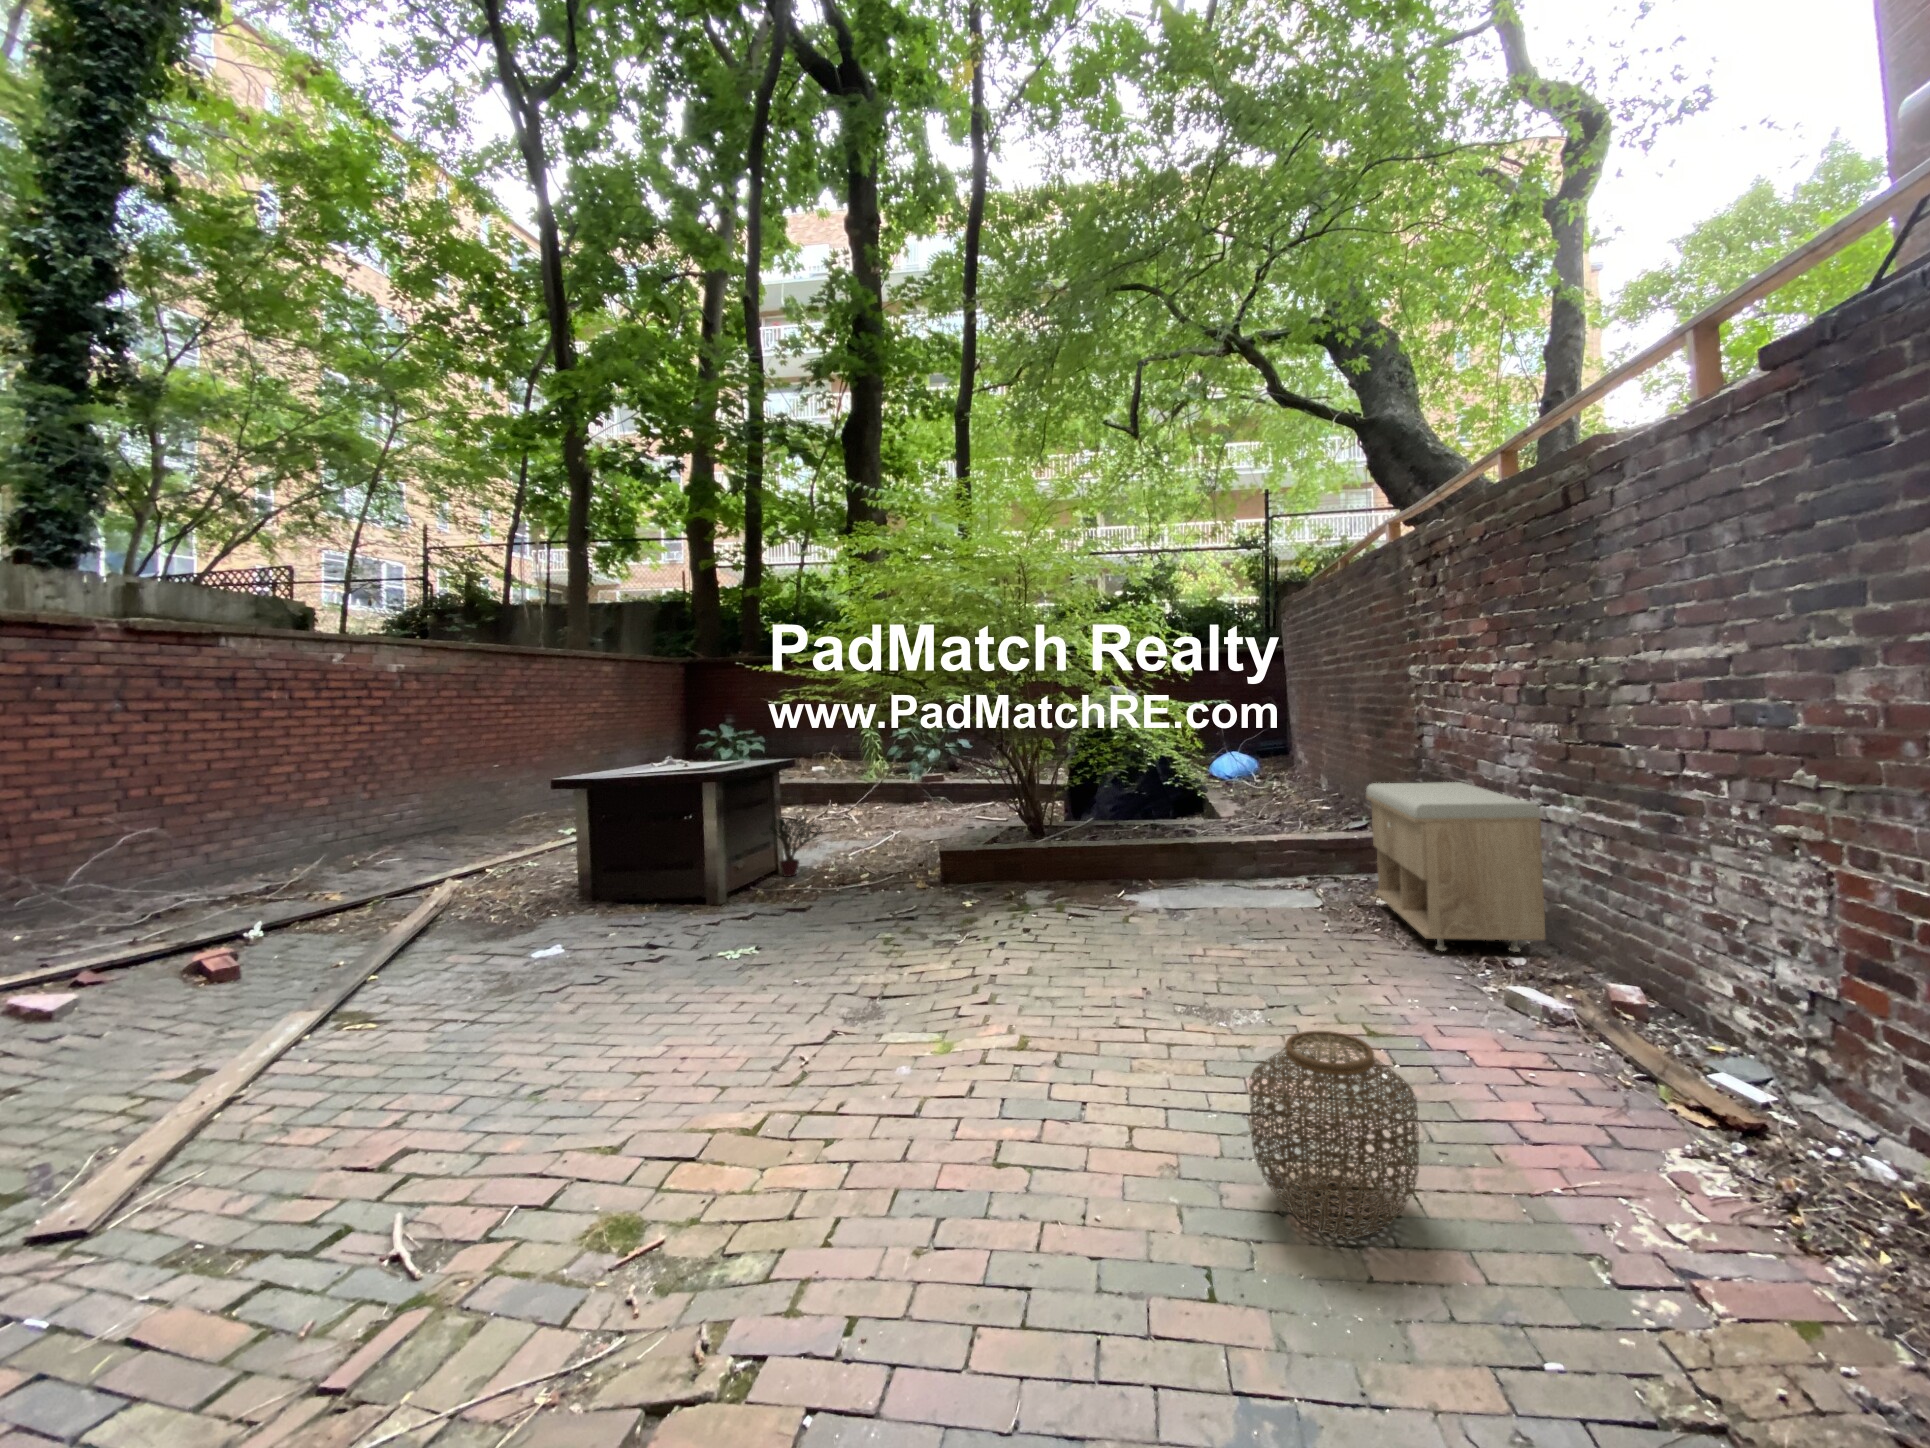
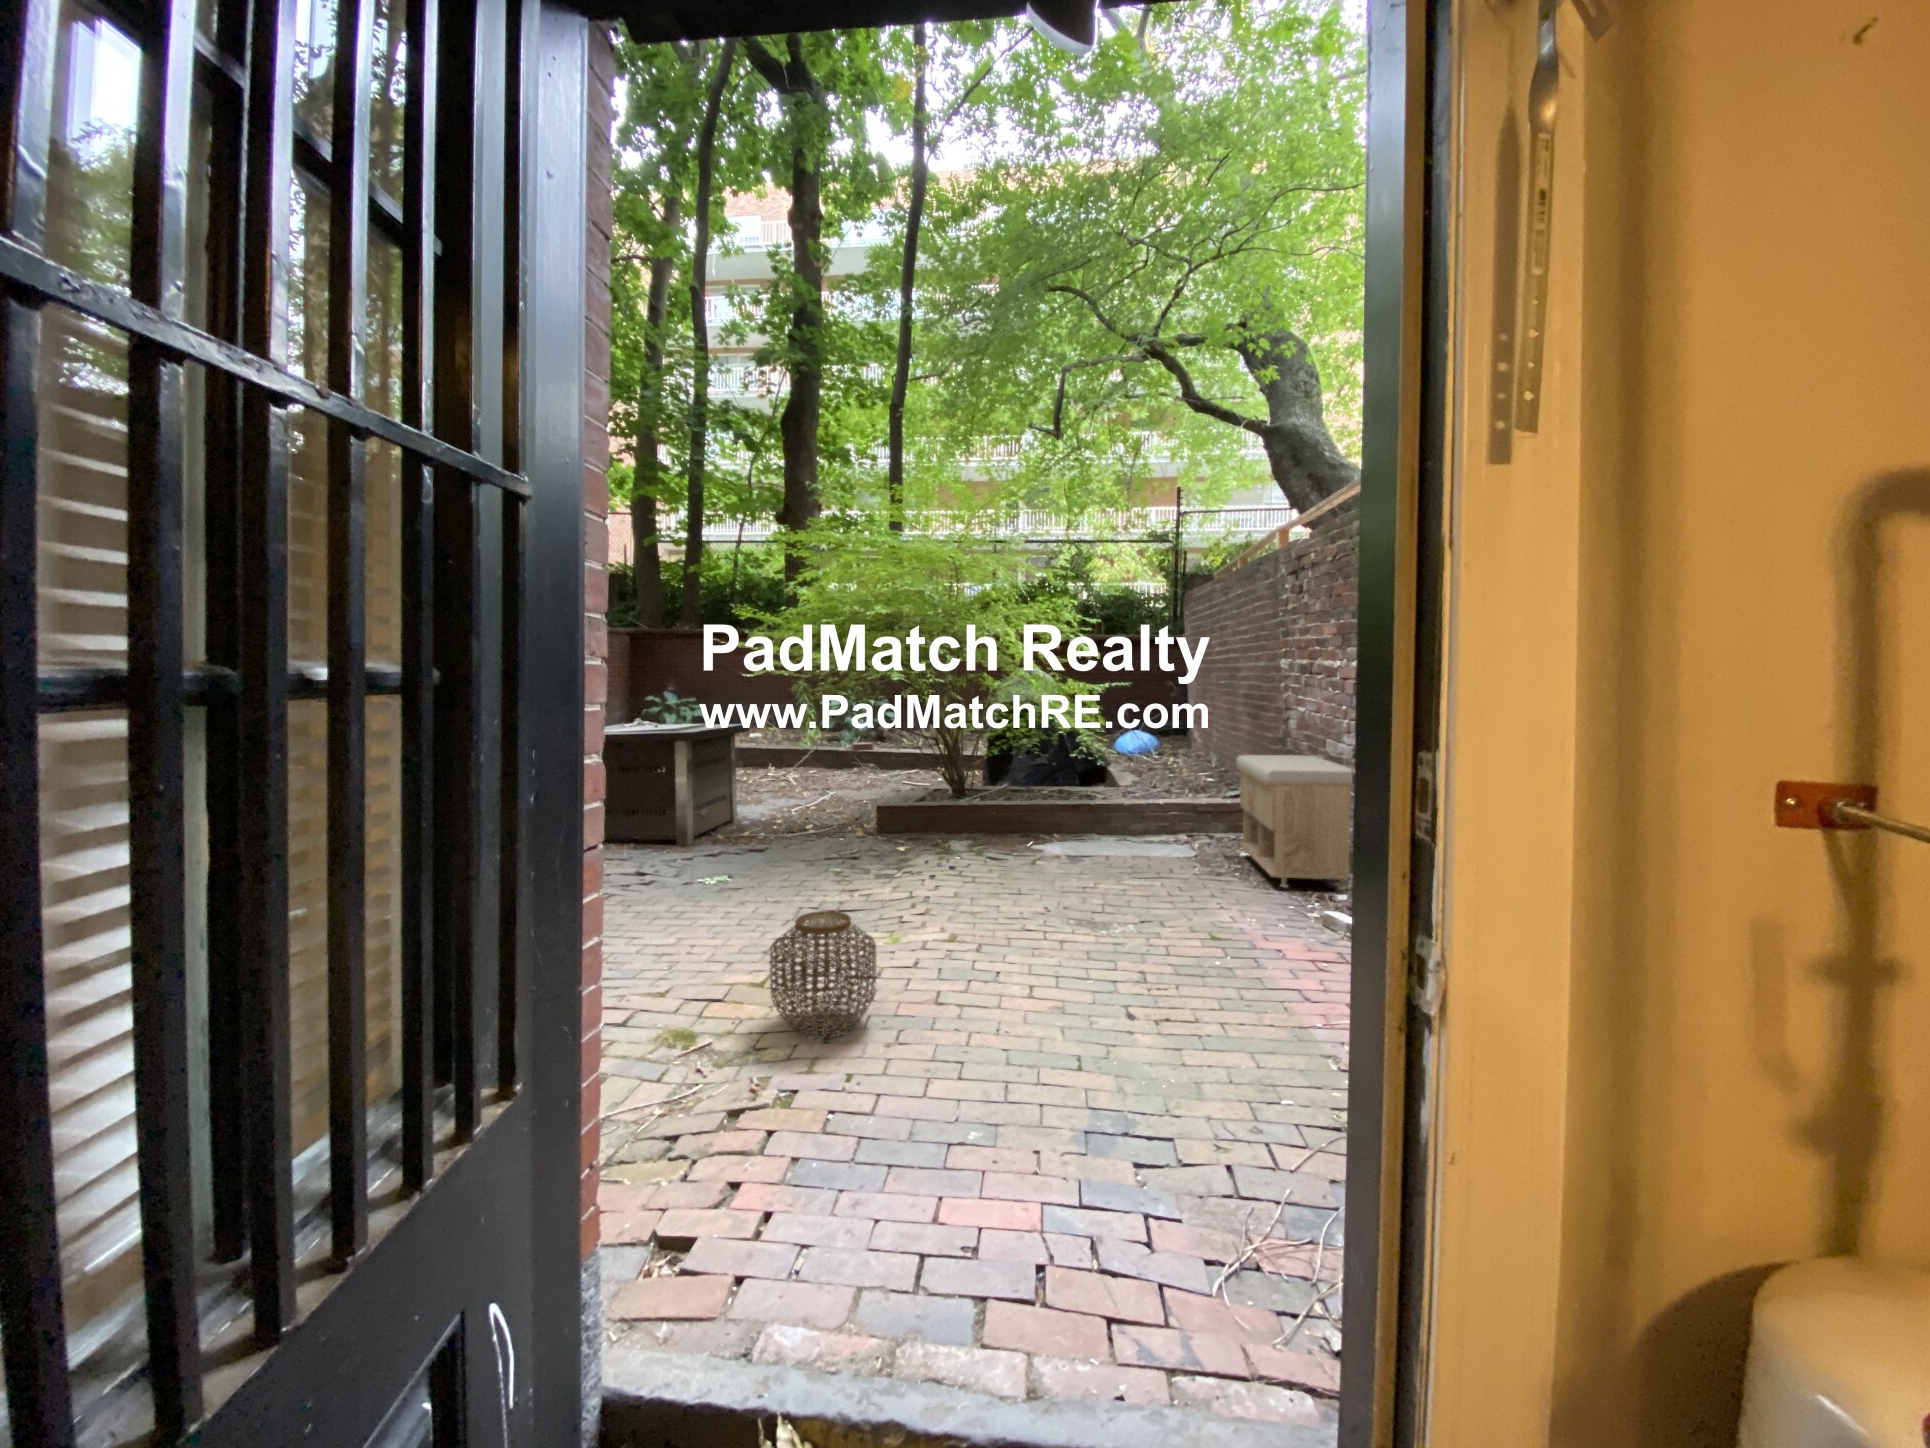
potted plant: present [763,816,823,877] -> none [720,770,777,824]
woven basket: present [1249,1031,1419,1238] -> present [770,911,876,1039]

